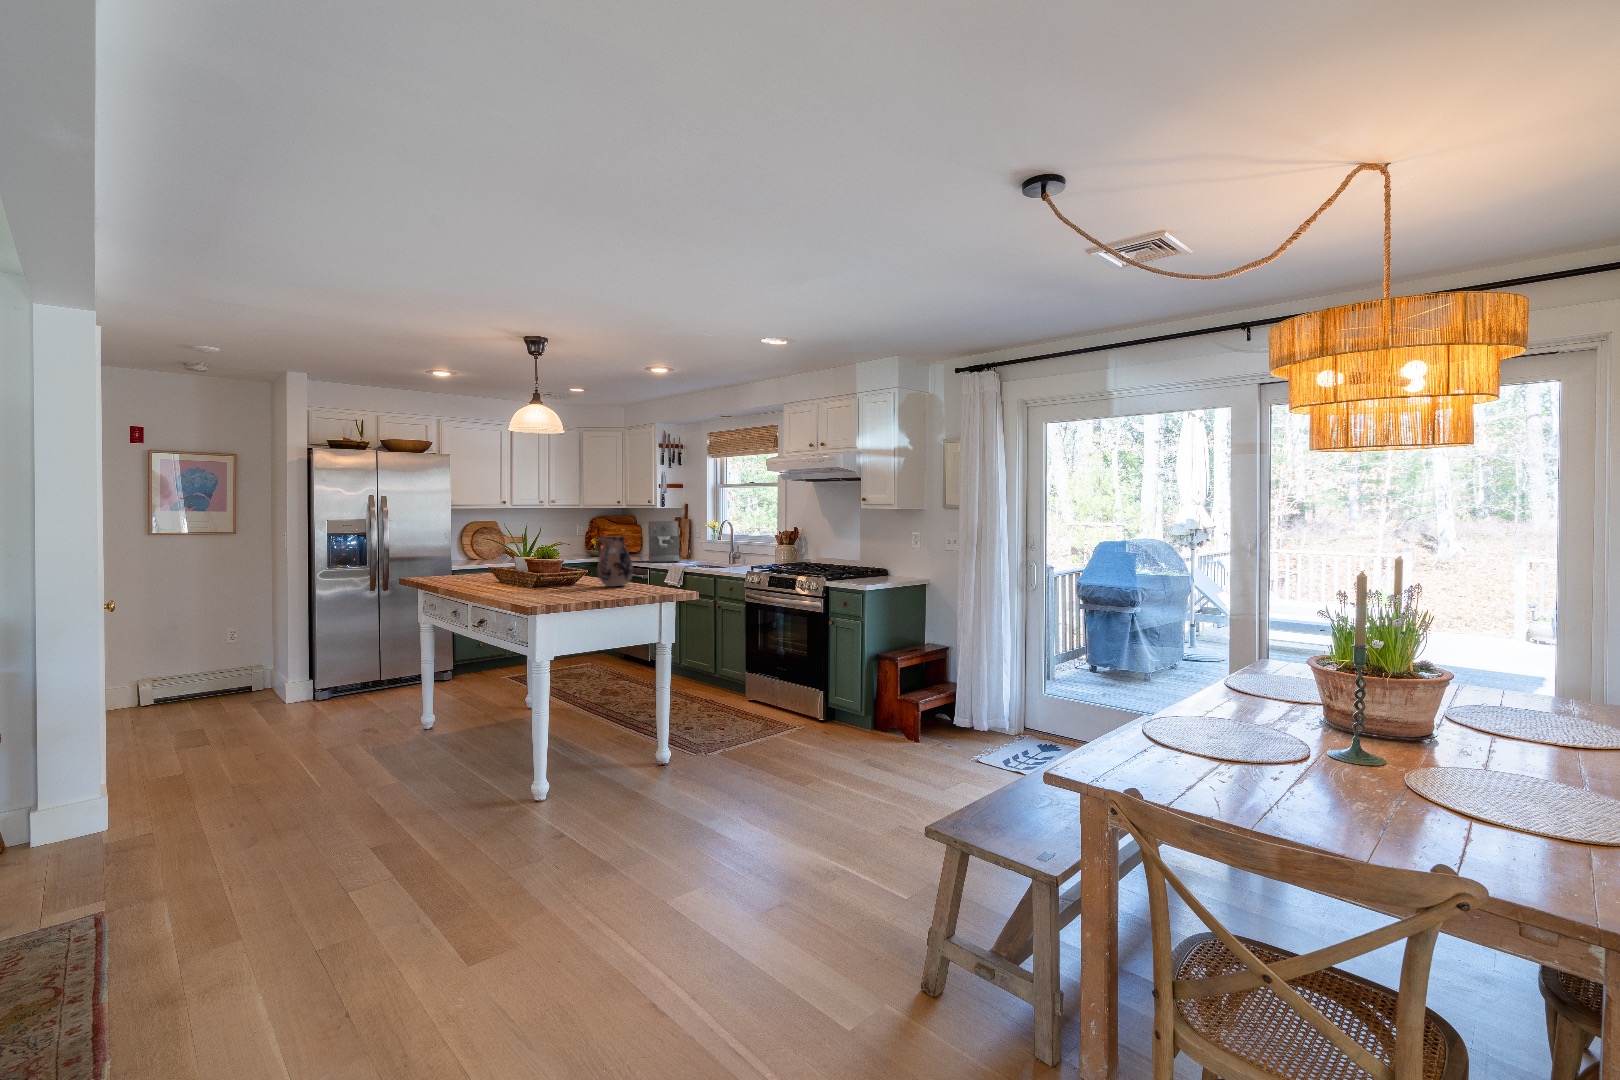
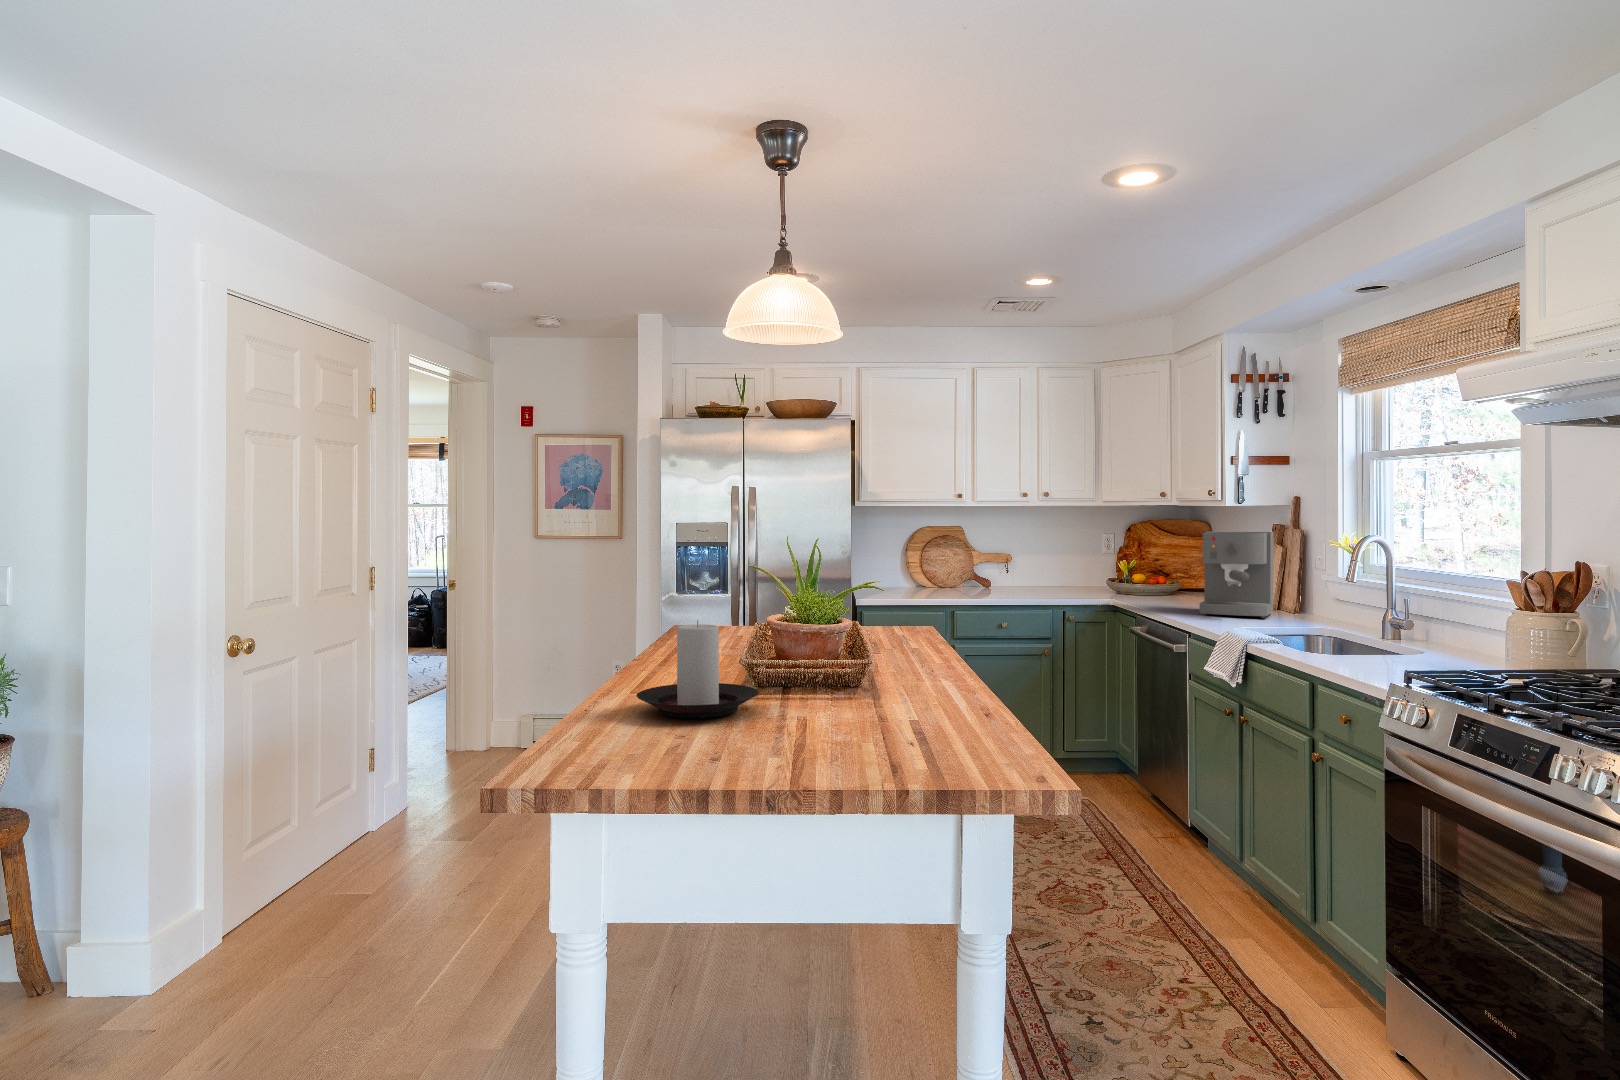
ceramic pitcher: present [597,536,633,587] -> none [853,596,949,737]
candle holder: none [494,550,549,590] -> present [636,621,759,718]

